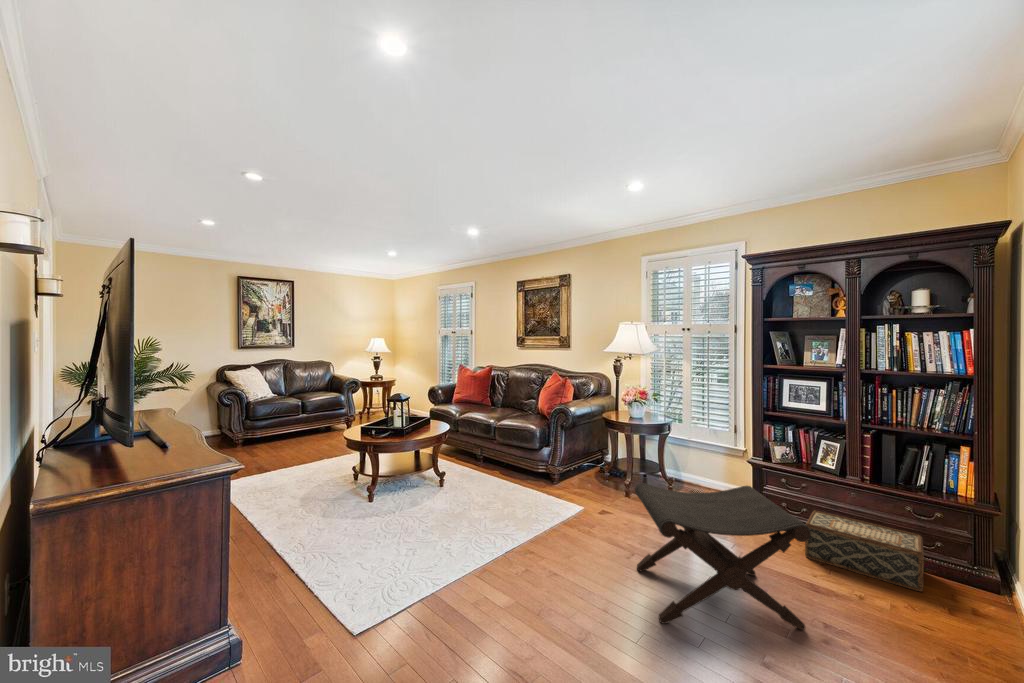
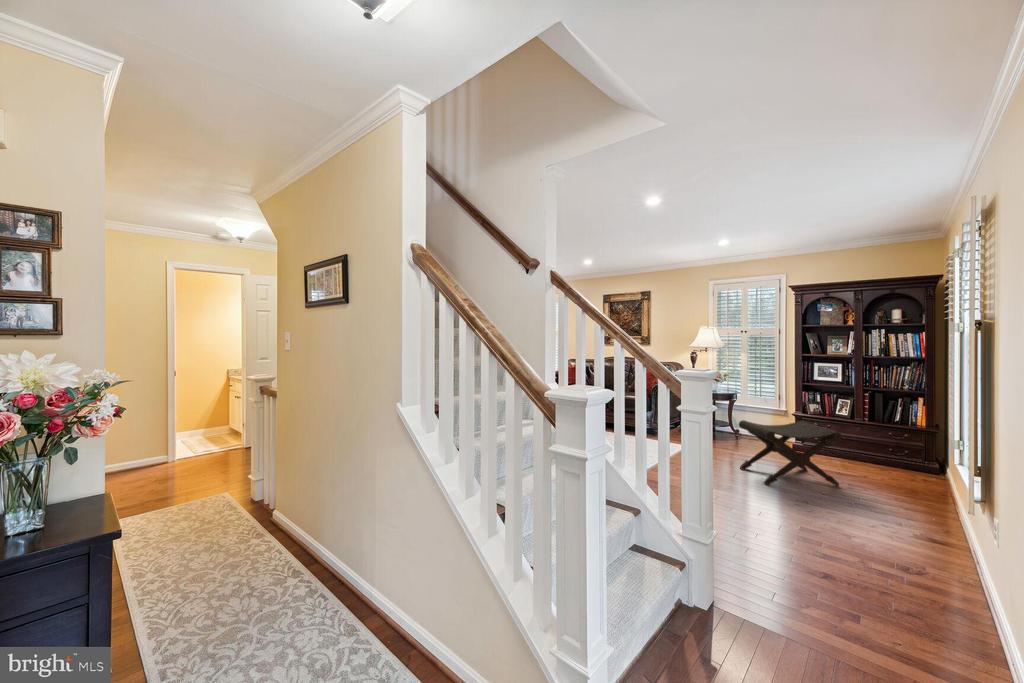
woven basket: present [805,510,924,592] -> none [832,440,898,474]

